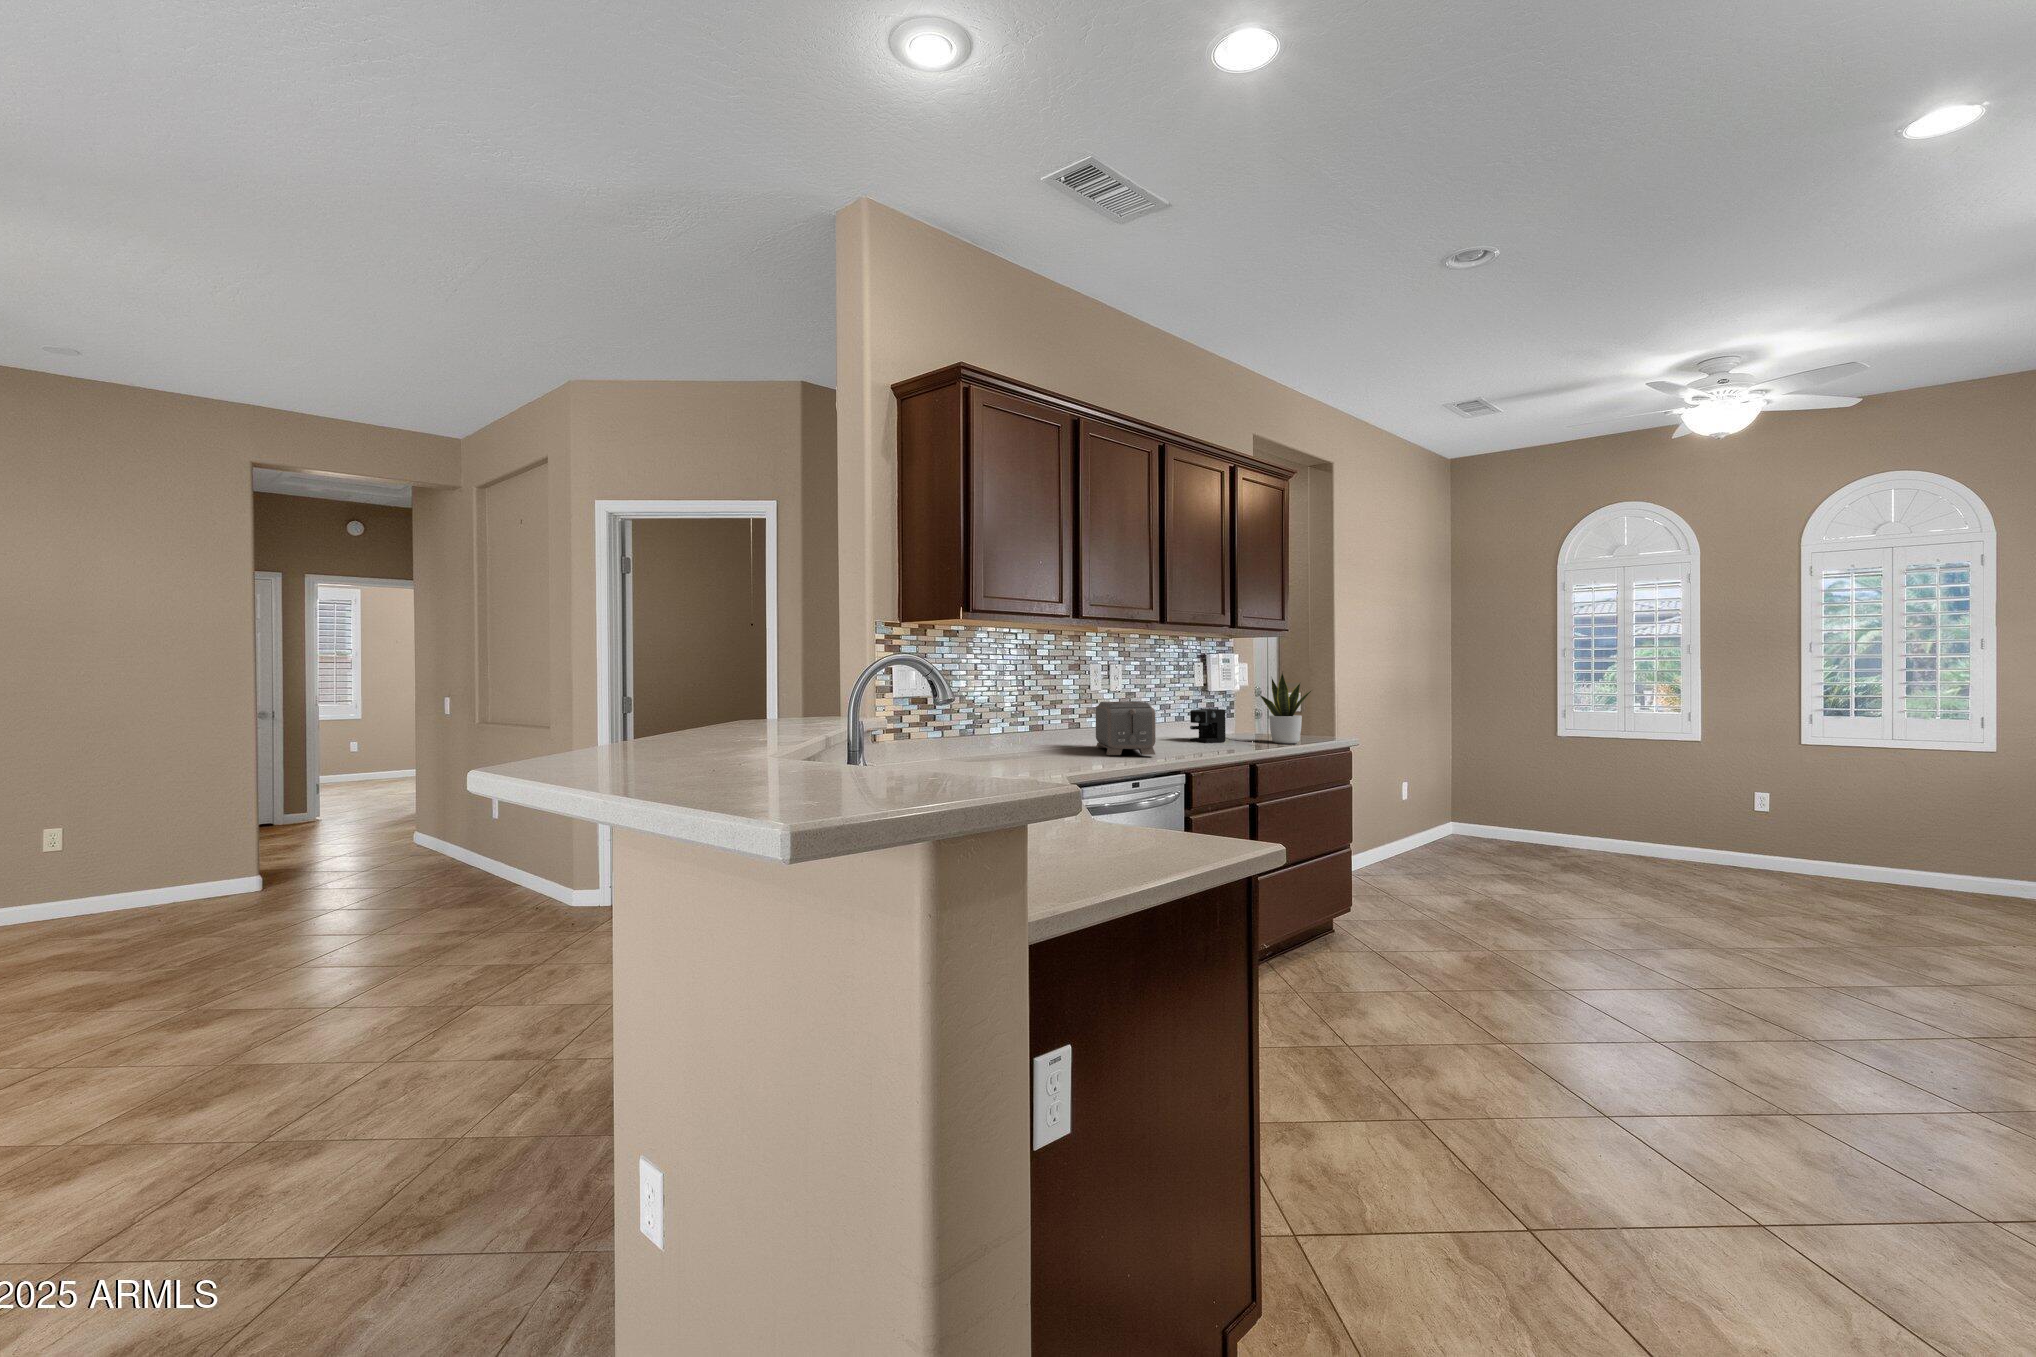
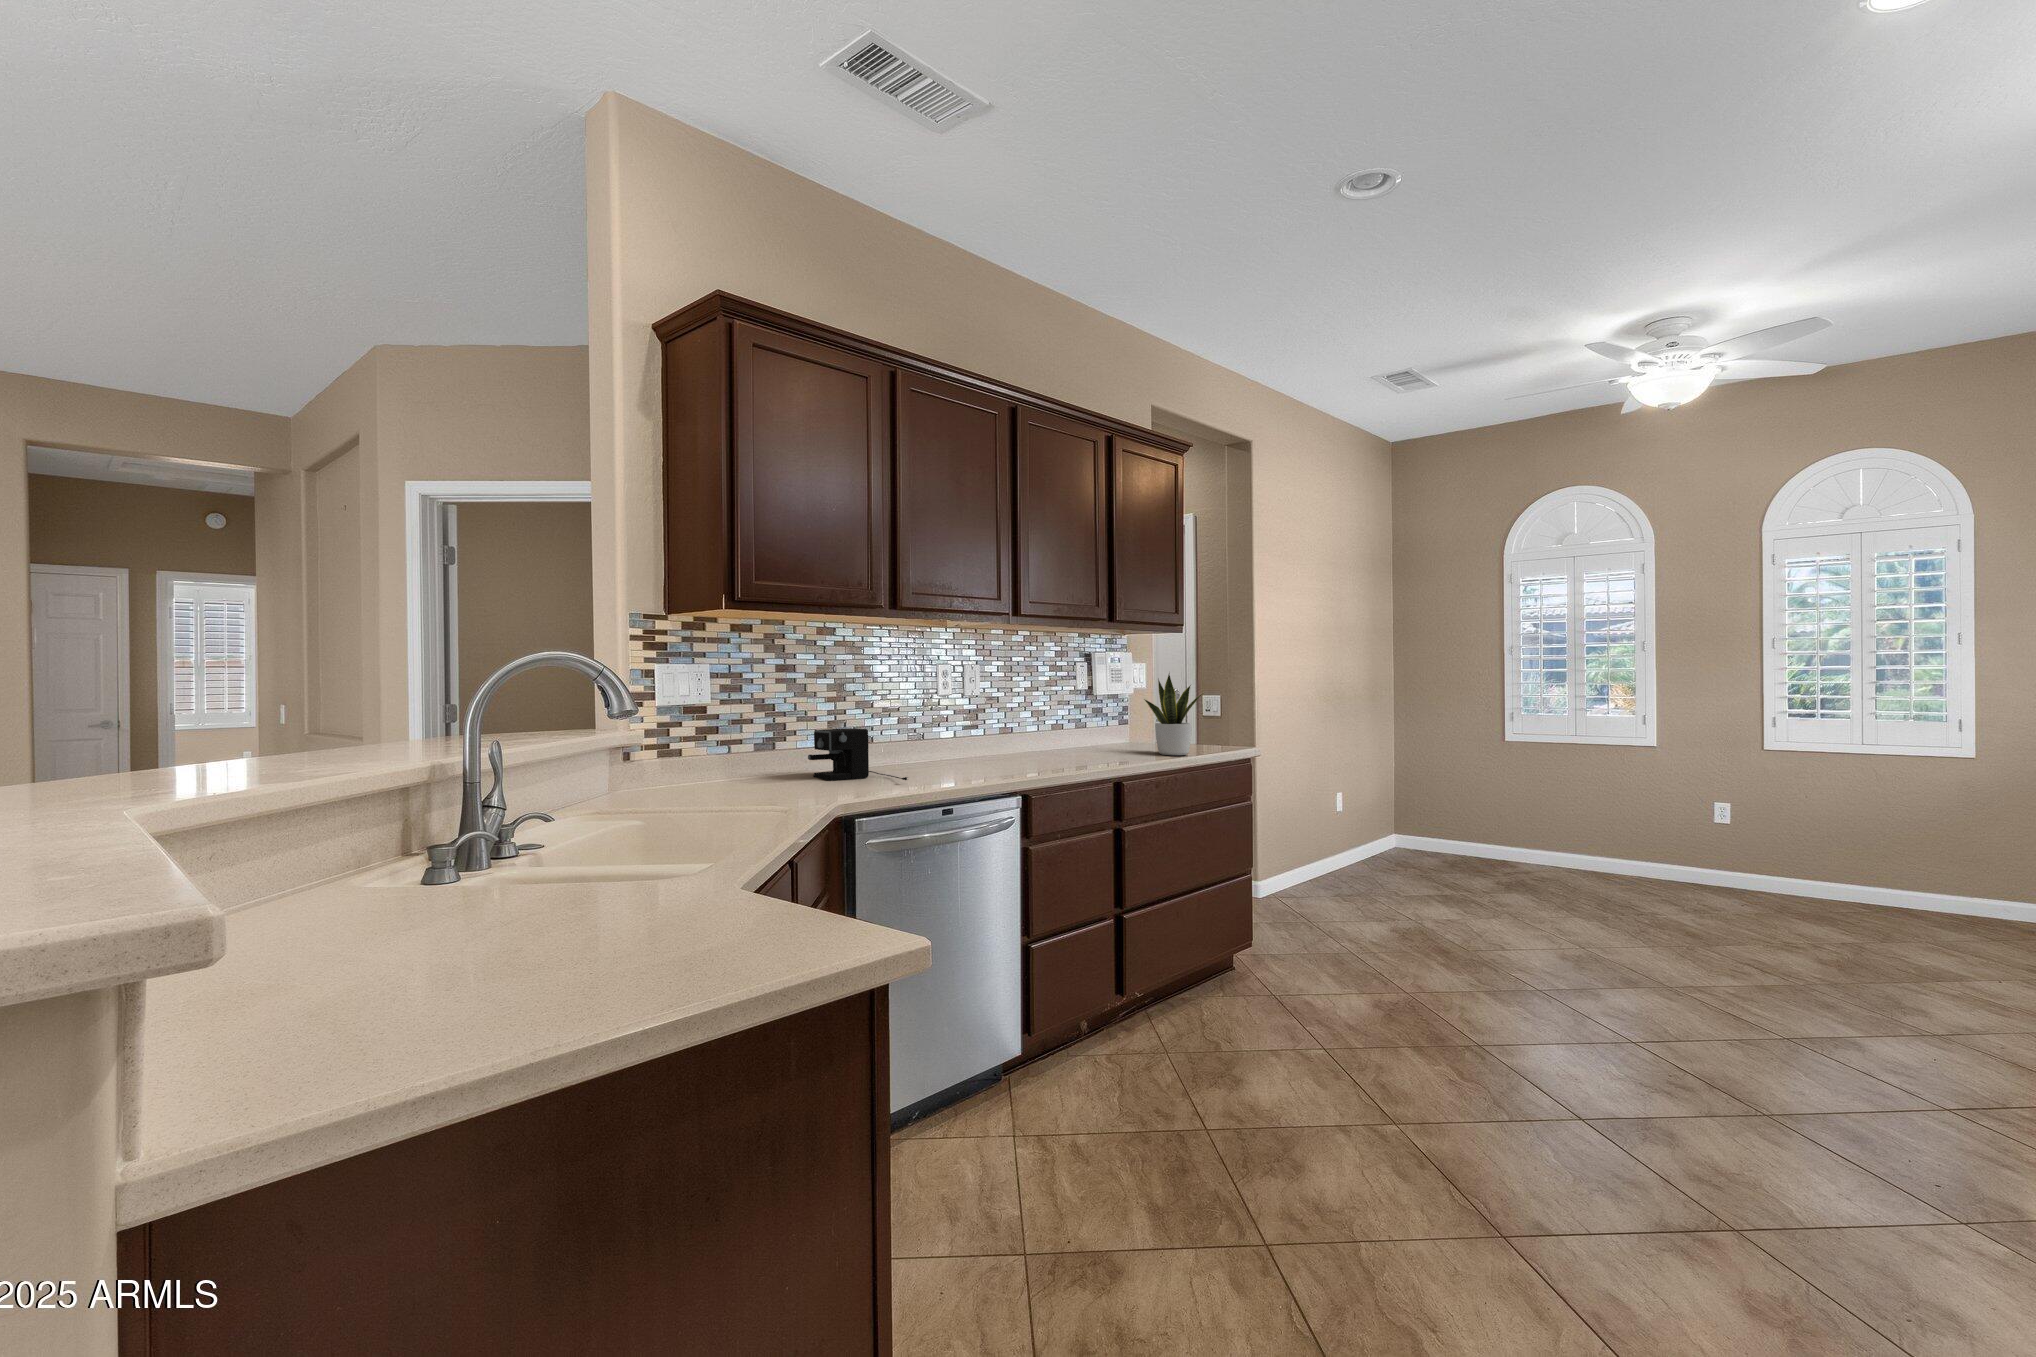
toaster: present [1095,701,1156,755] -> none [935,708,995,773]
coffee maker: present [1190,709,1259,743] -> present [808,728,908,781]

